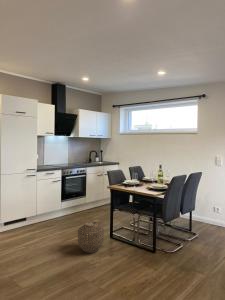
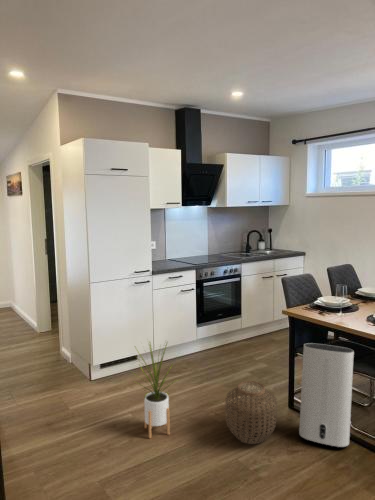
house plant: none [26,201,55,255] -> present [141,344,173,438]
air purifier: none [115,202,140,250] -> present [299,343,354,447]

